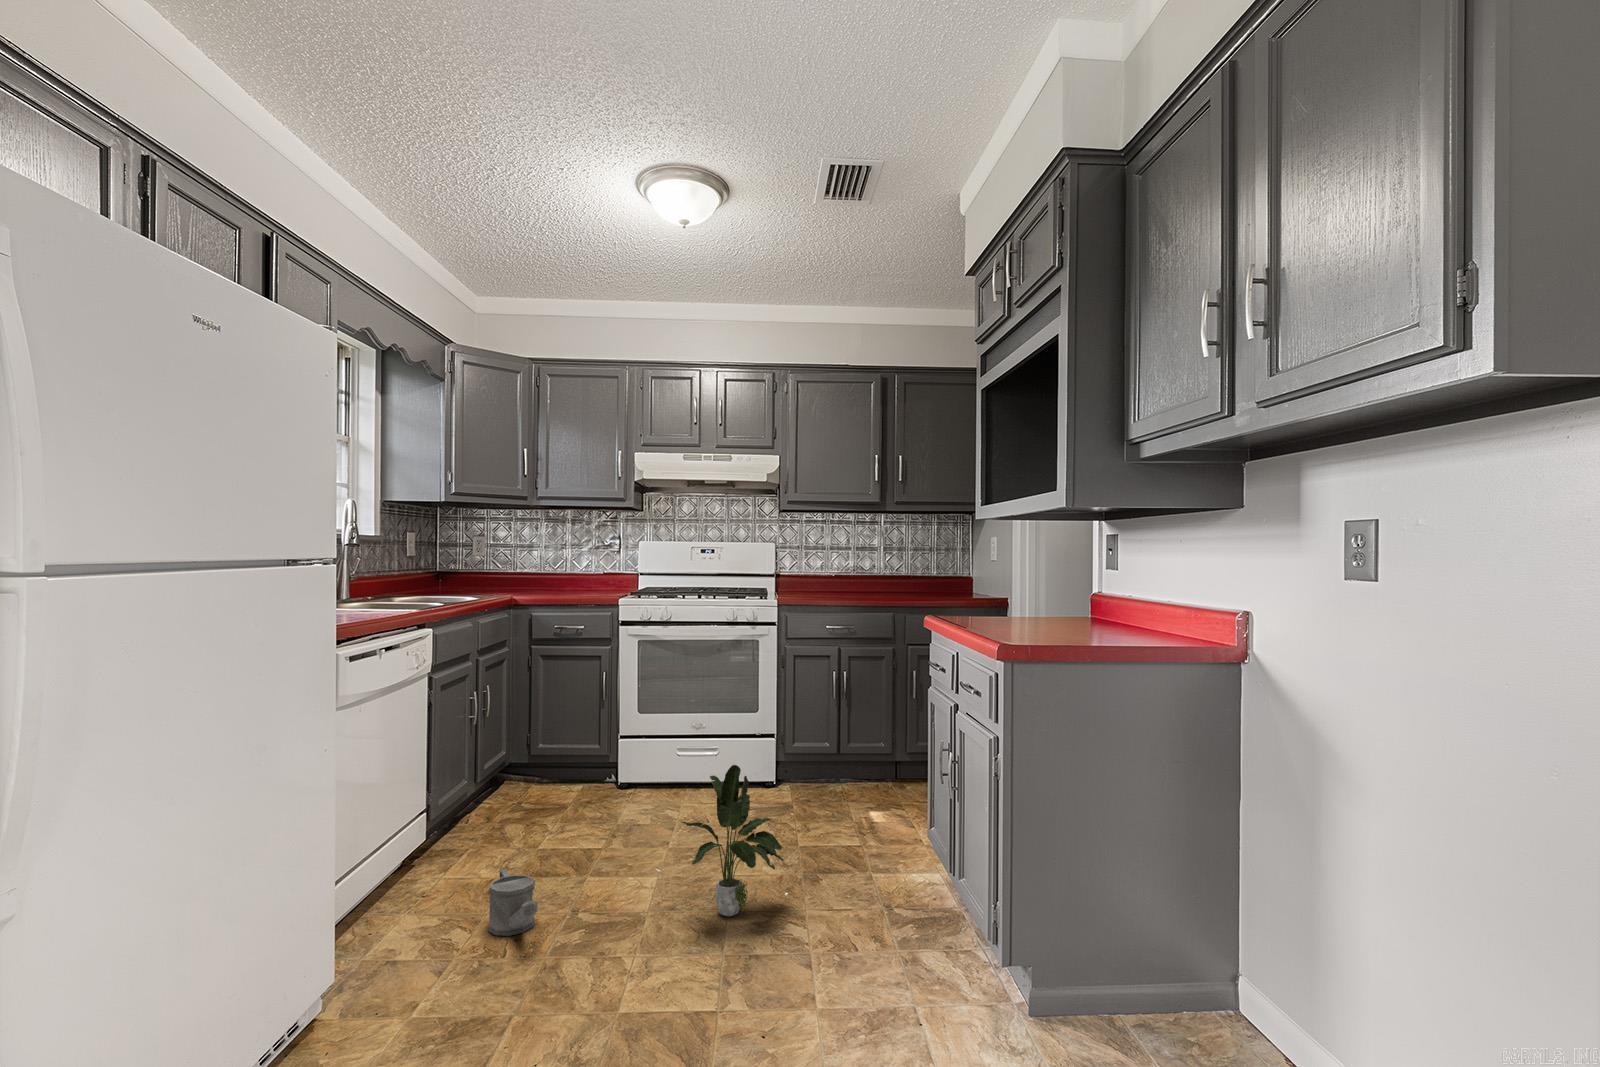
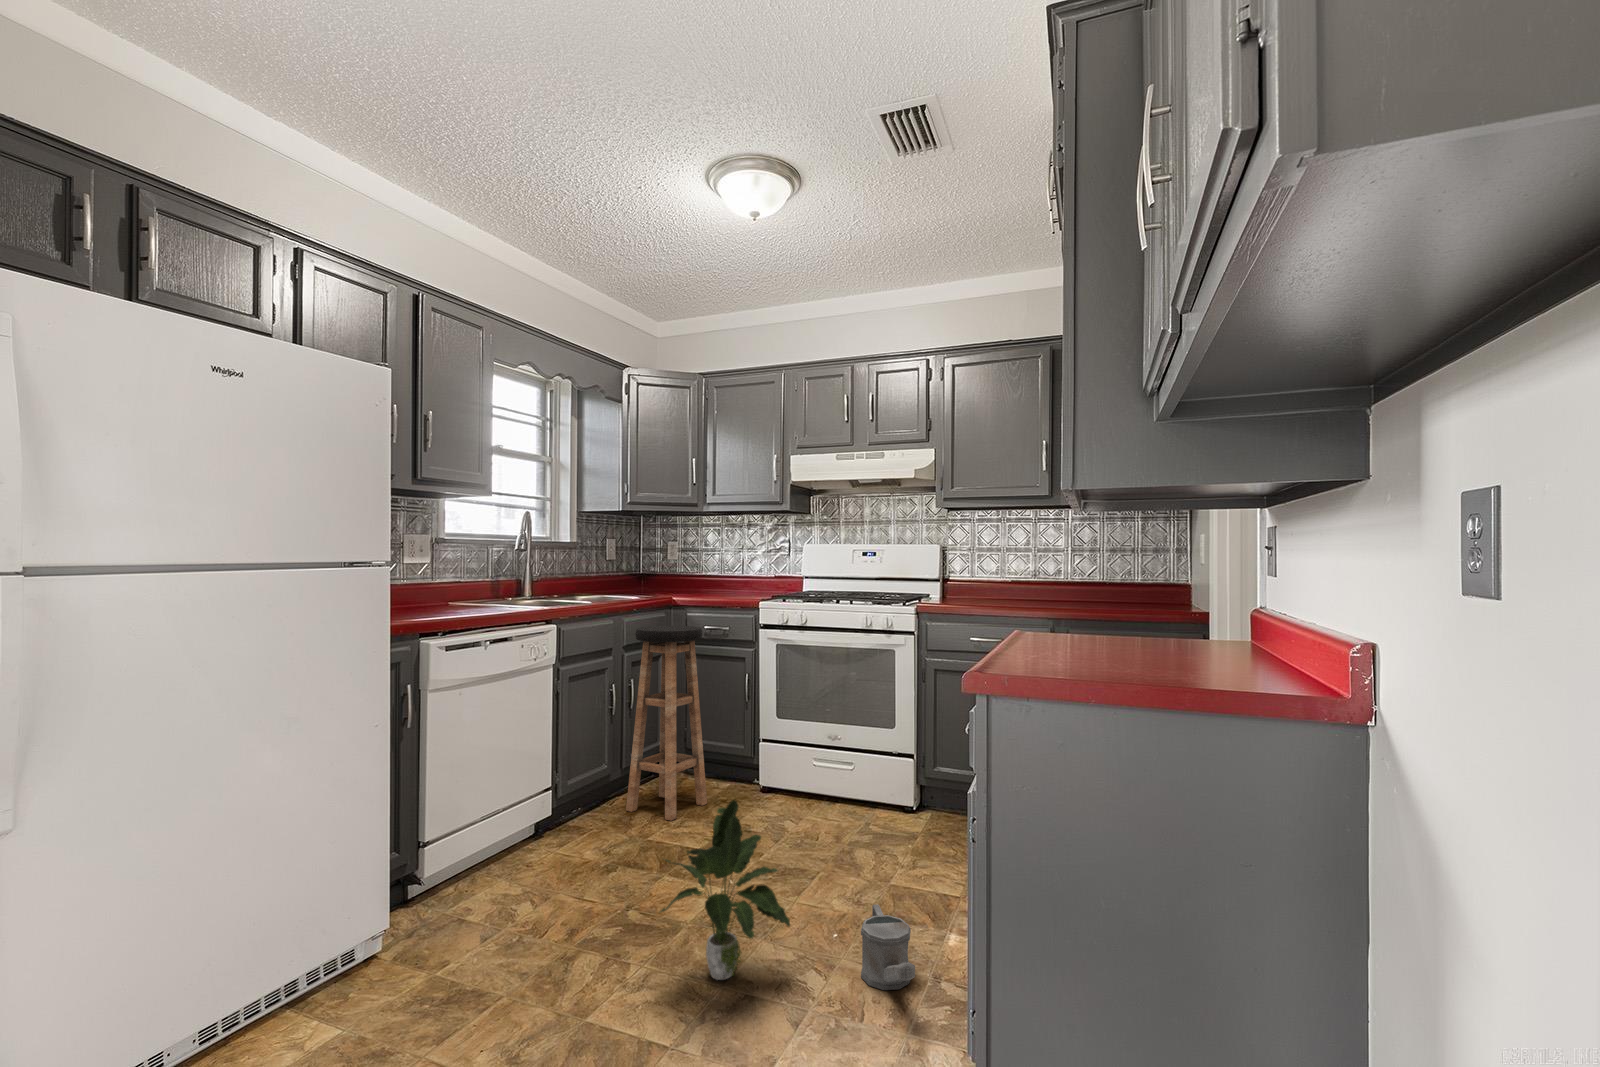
bar stool: none [497,626,577,821] -> present [626,626,707,821]
watering can: present [488,869,538,936] -> present [861,904,915,990]

